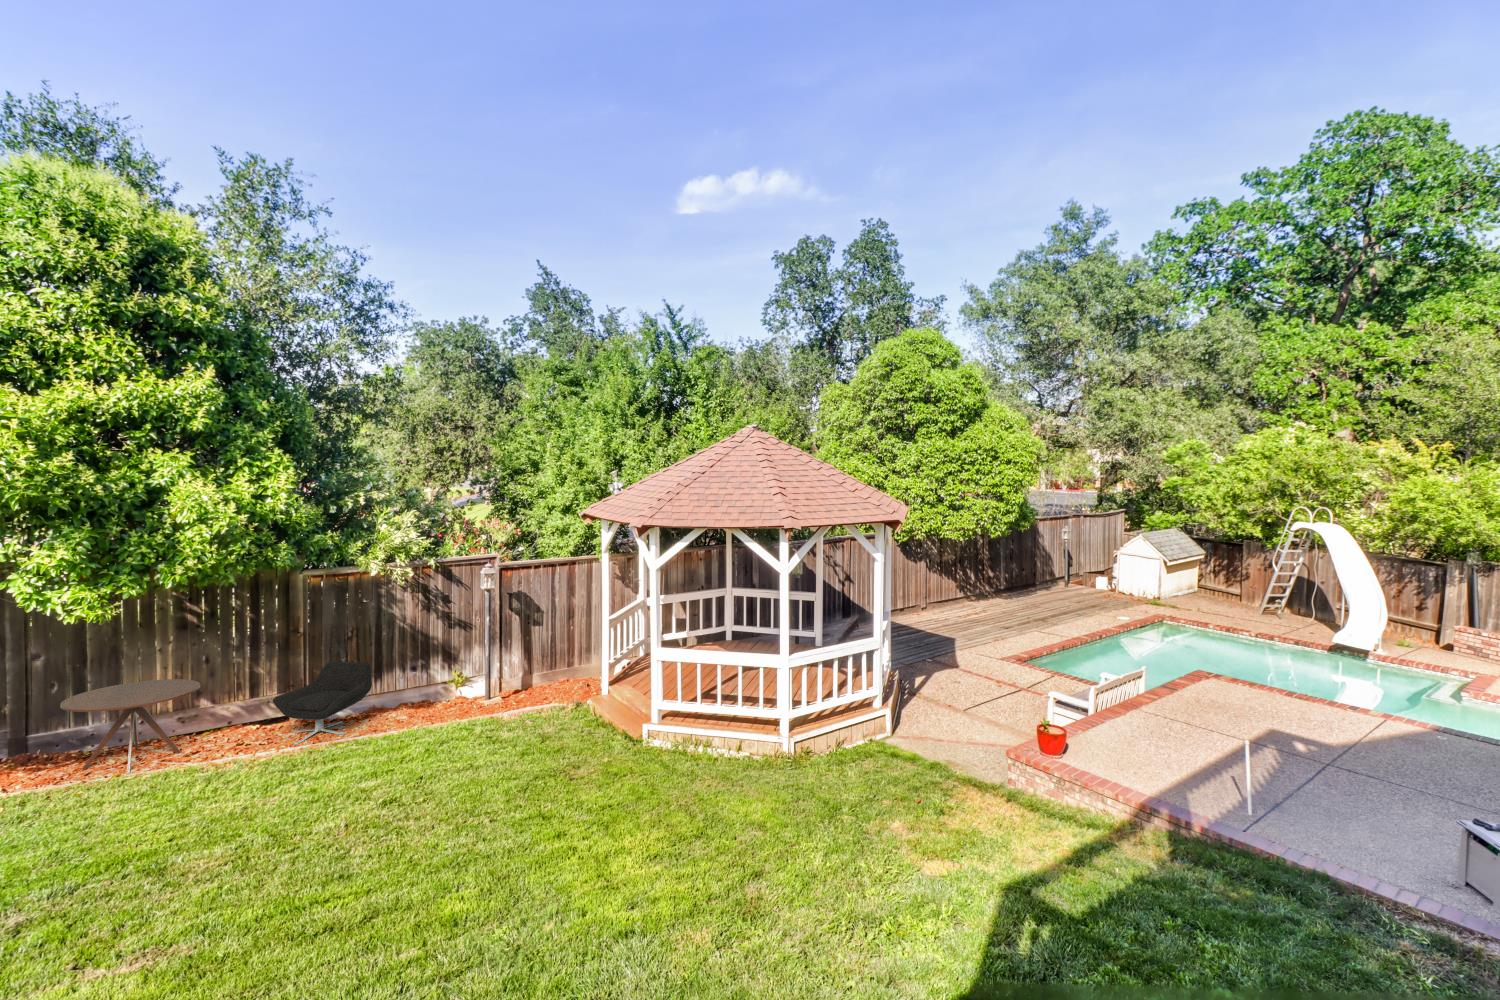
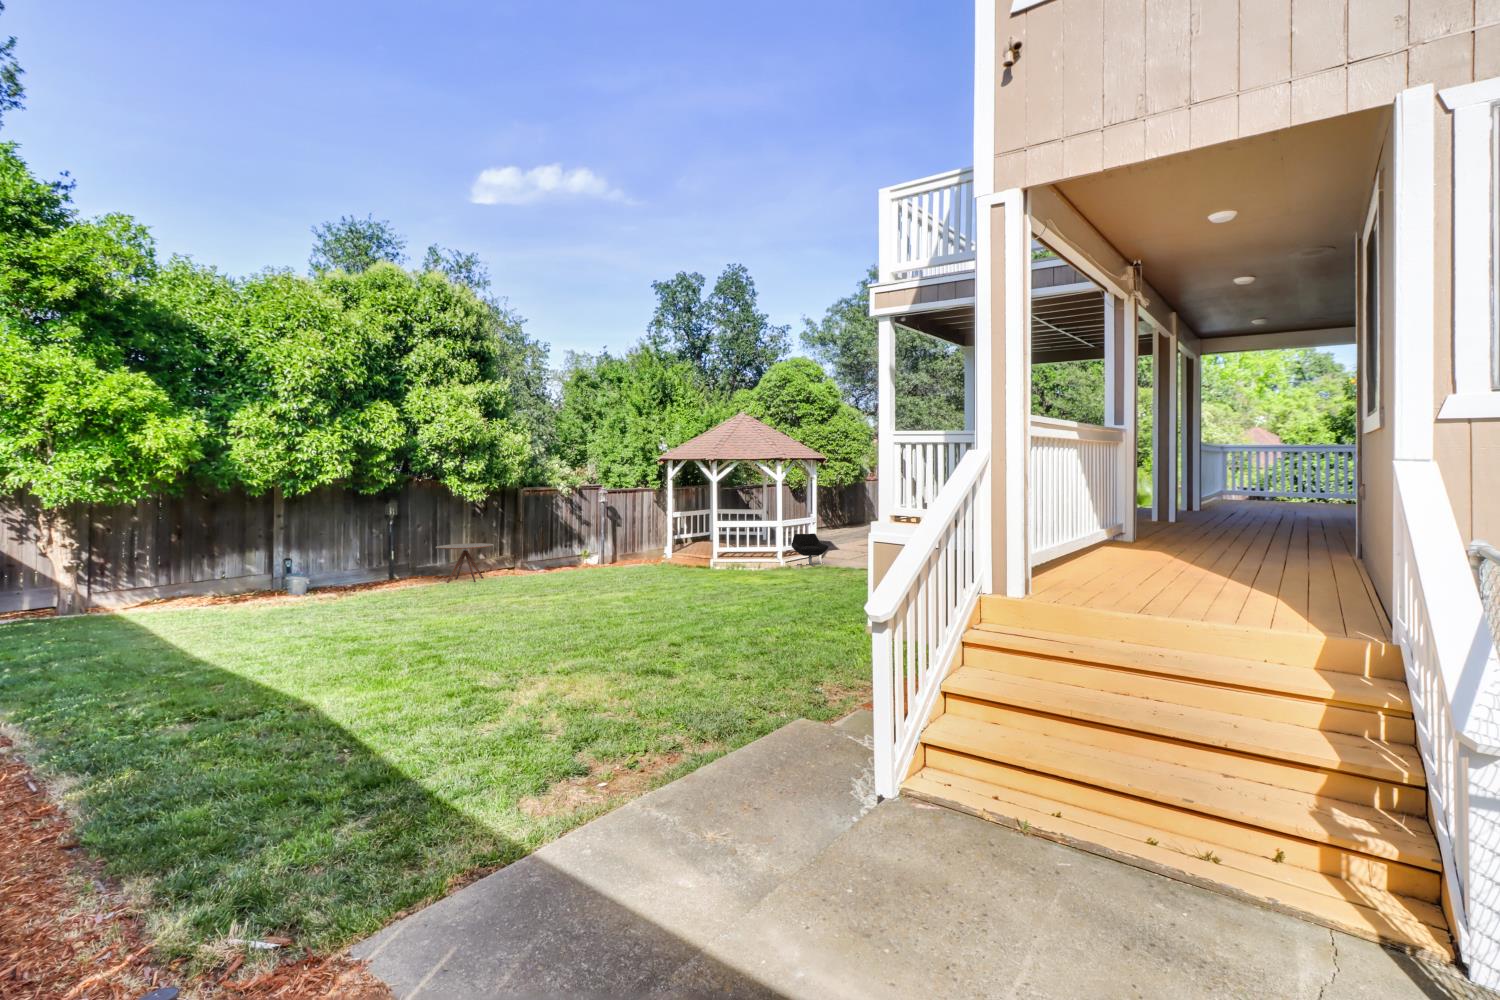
lounge chair: present [273,661,372,745] -> present [791,534,828,566]

